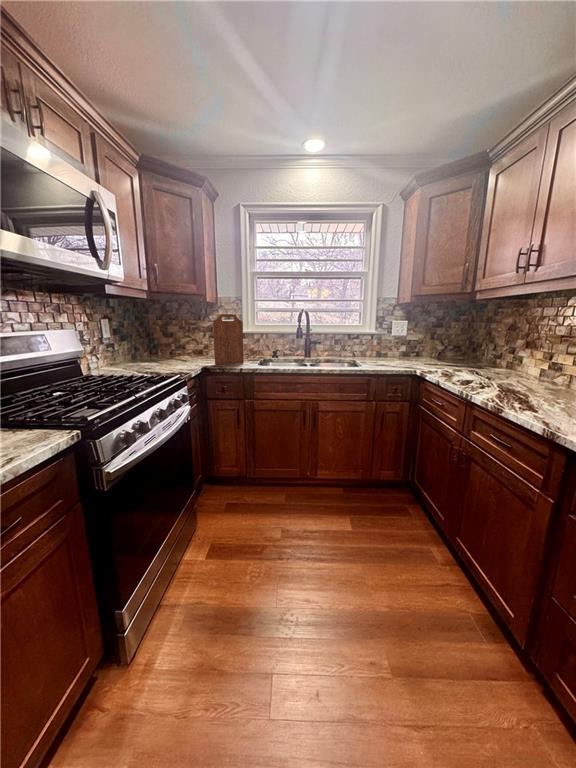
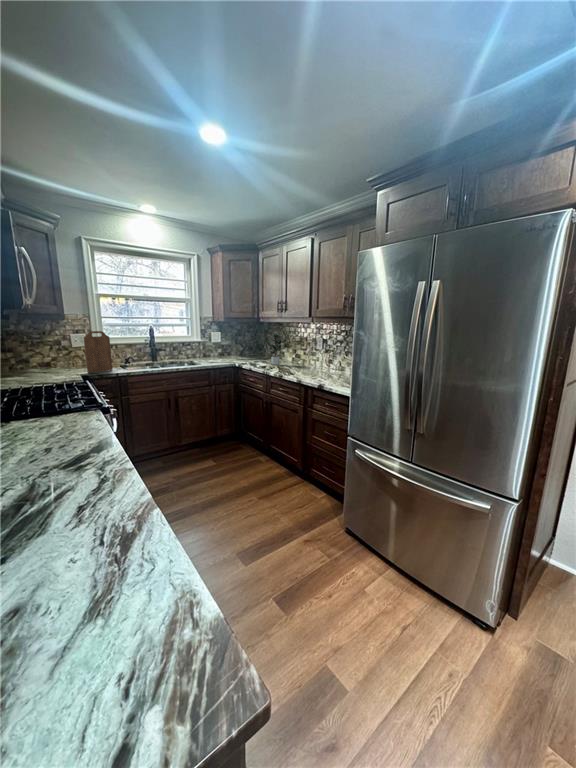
potted plant: none [471,317,538,381] -> present [265,333,285,365]

